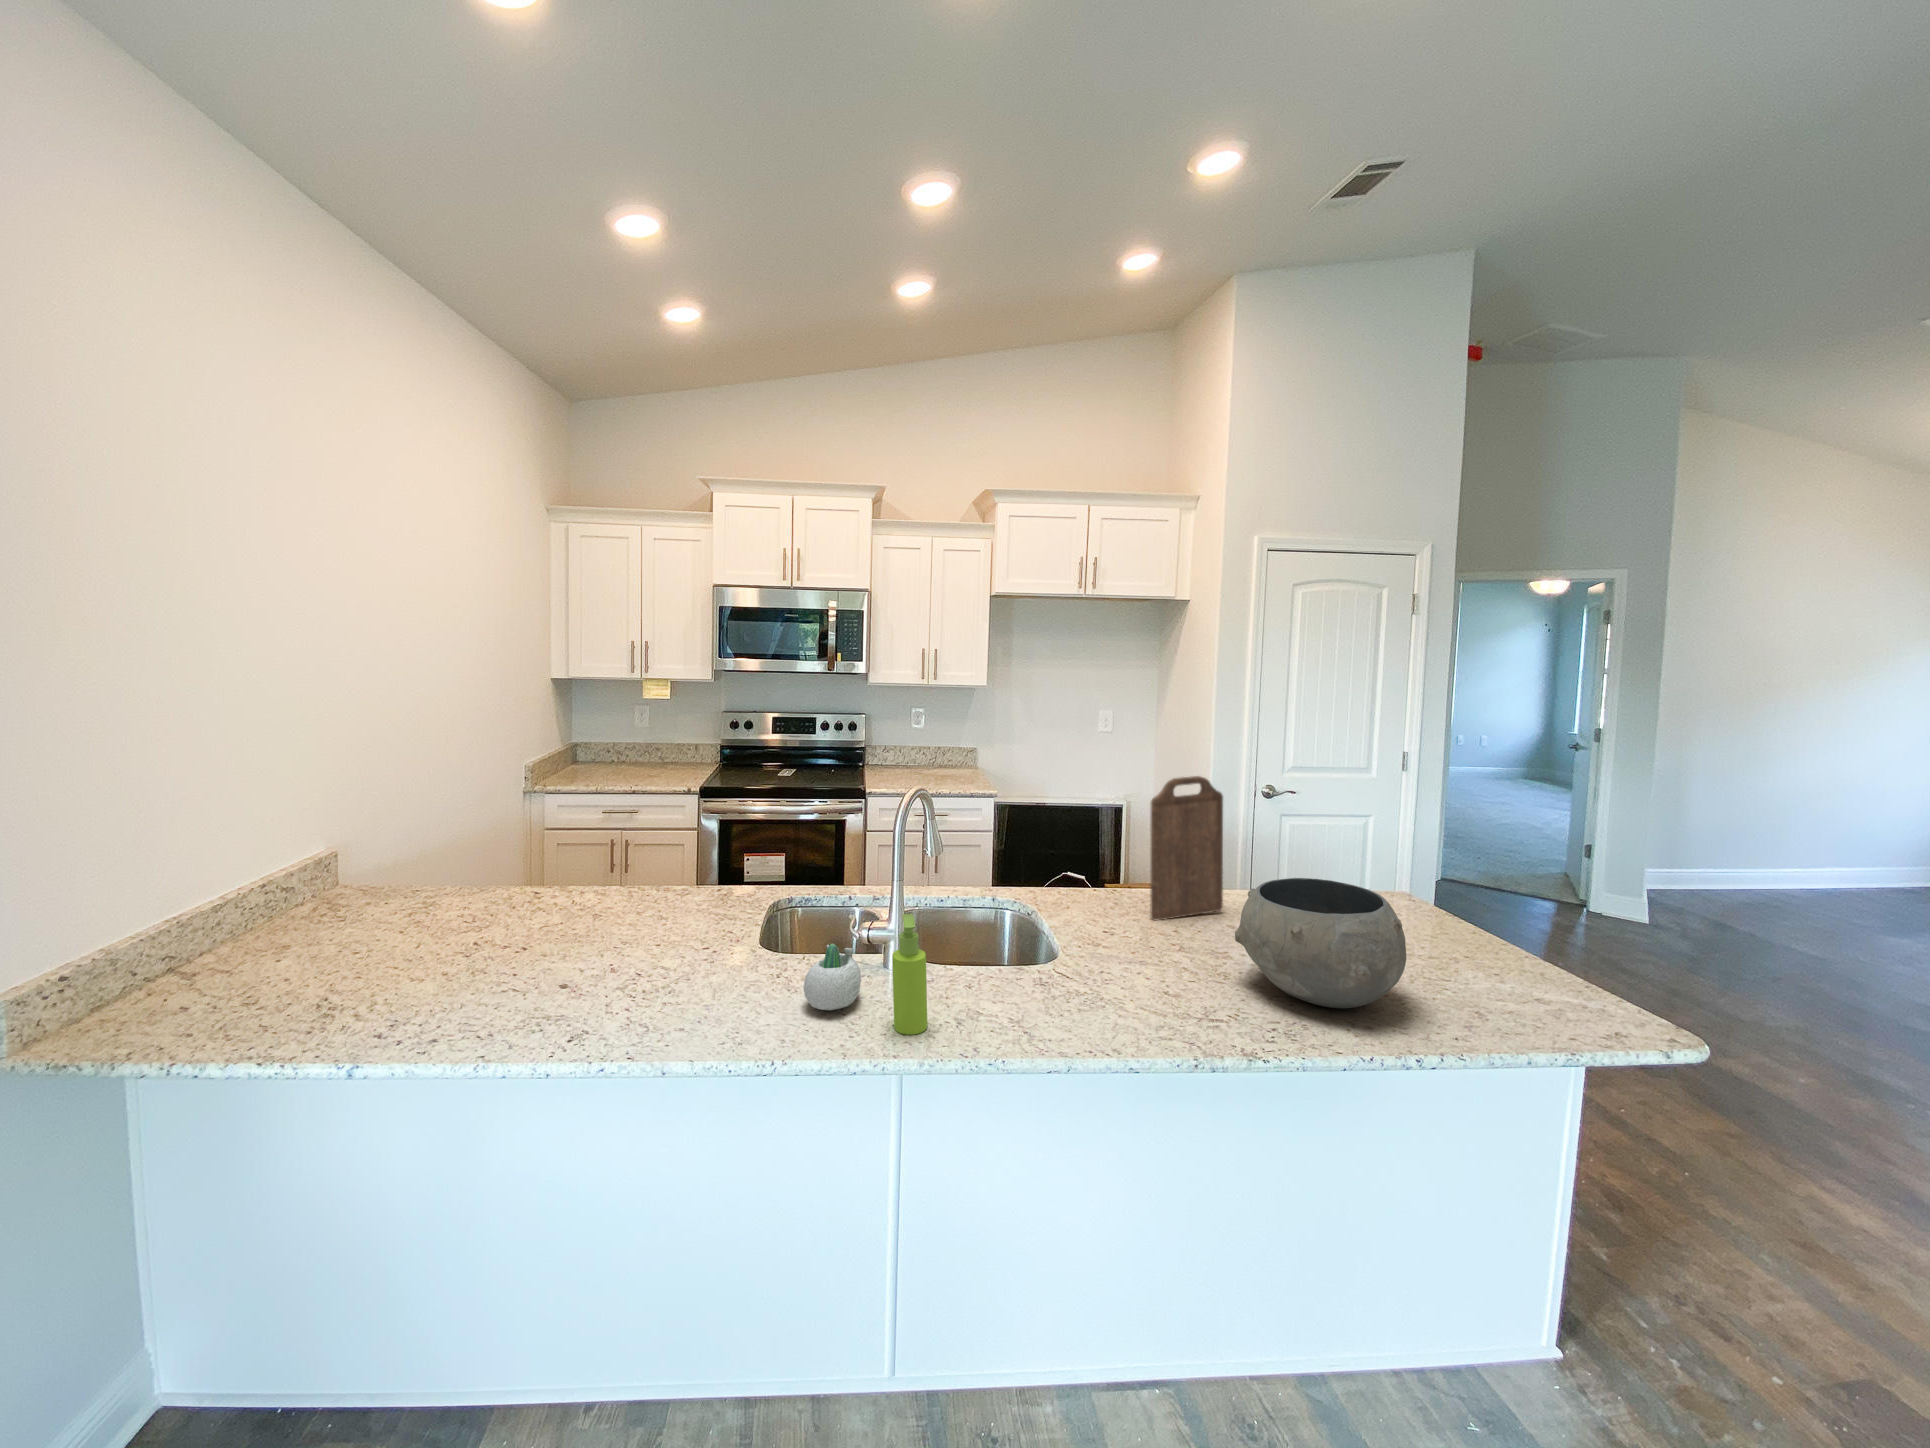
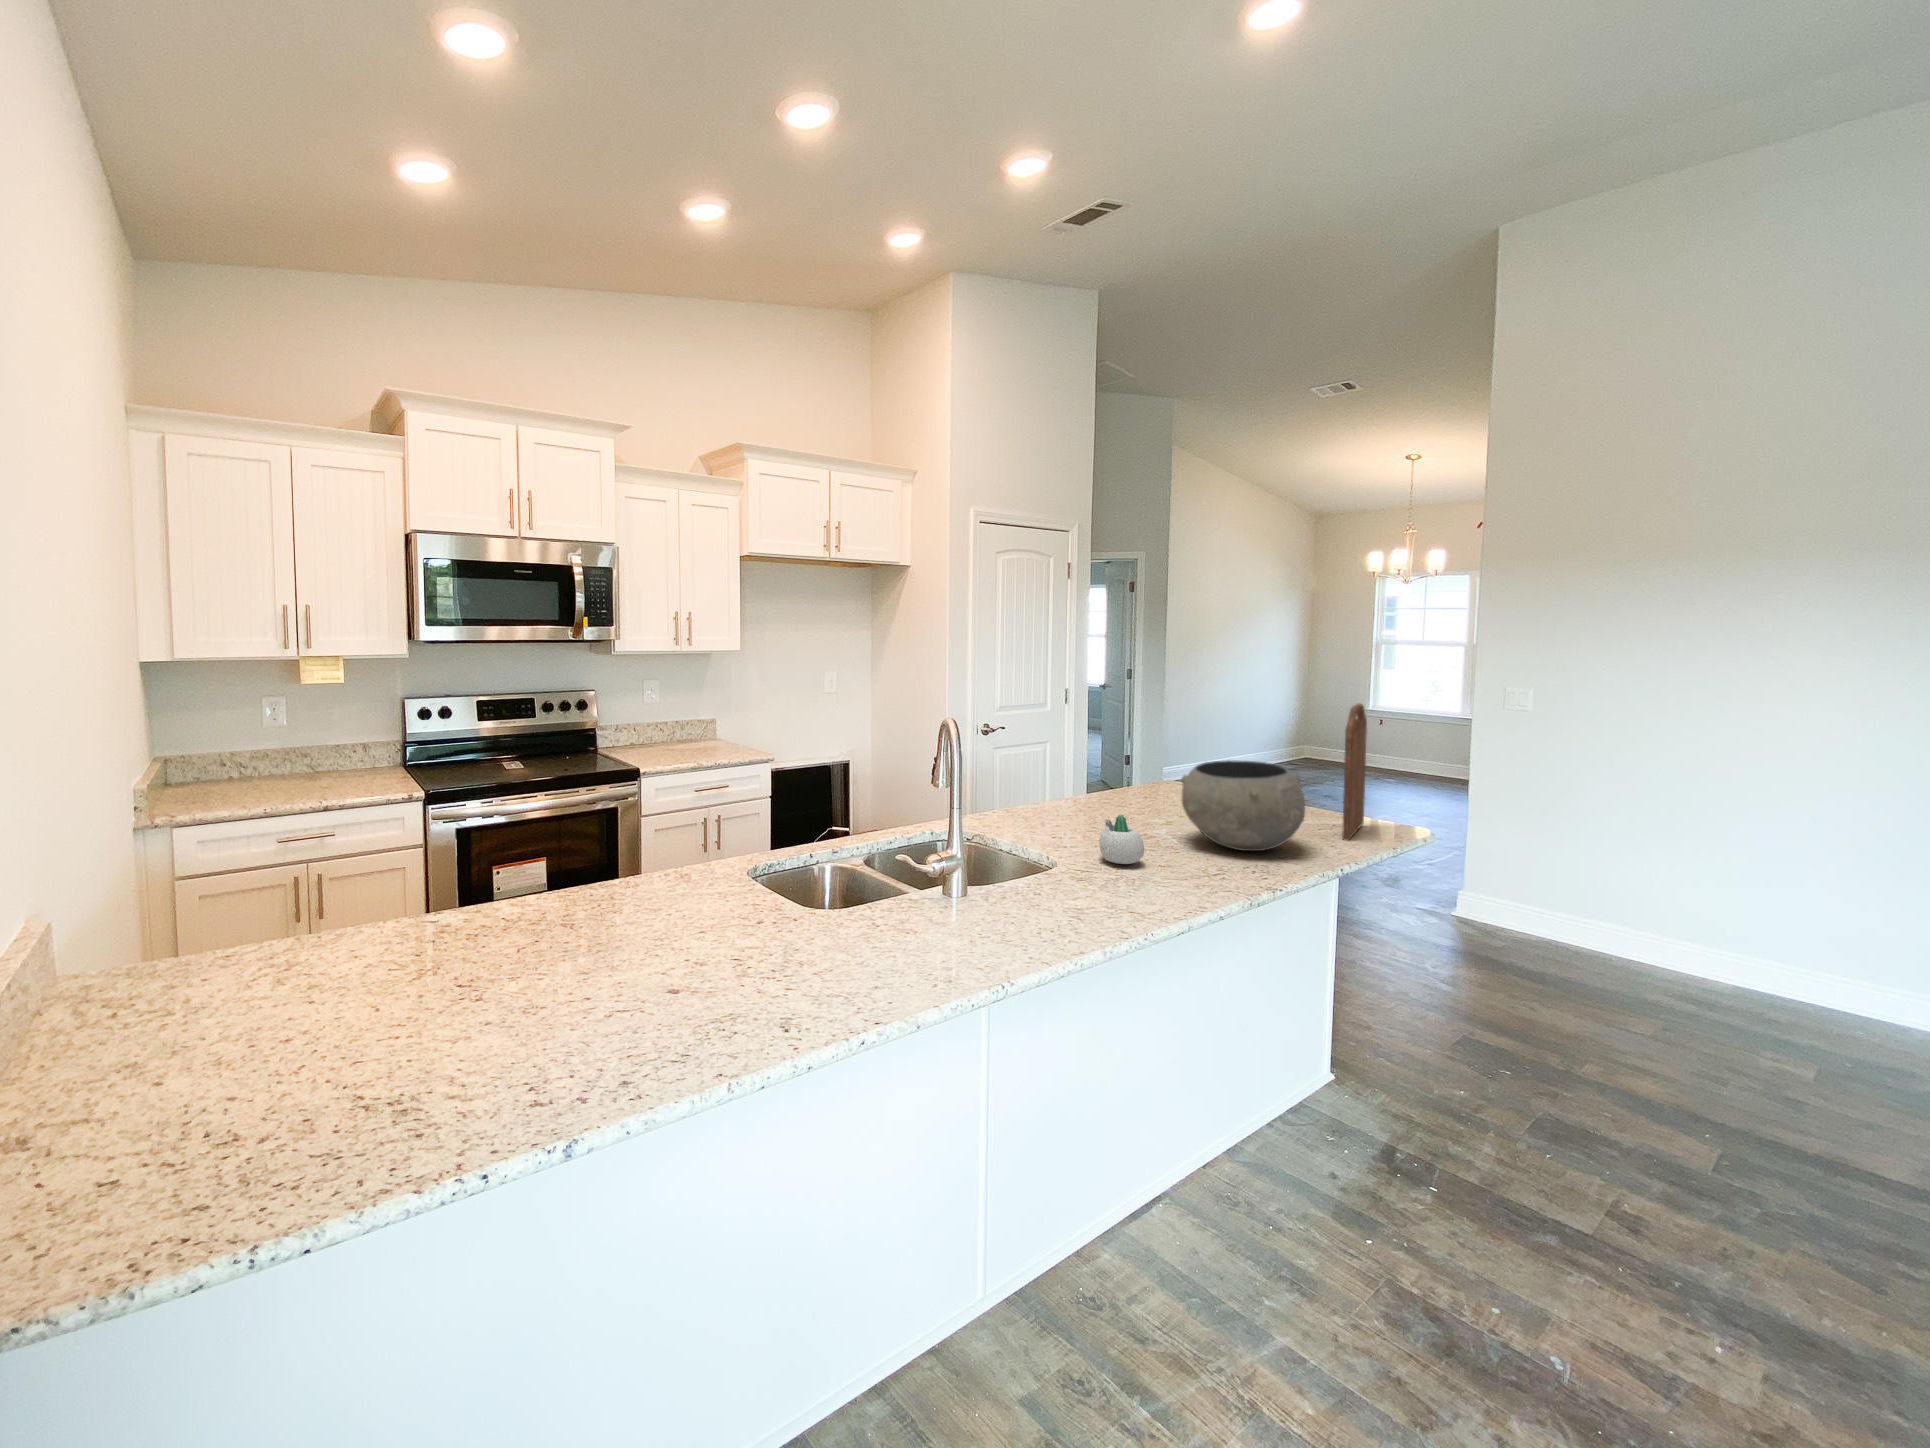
cutting board: present [1151,776,1223,920] -> present [1342,703,1367,841]
soap dispenser: present [892,914,927,1035] -> none [1038,822,1074,936]
succulent planter: present [803,944,861,1010] -> present [1099,815,1144,864]

